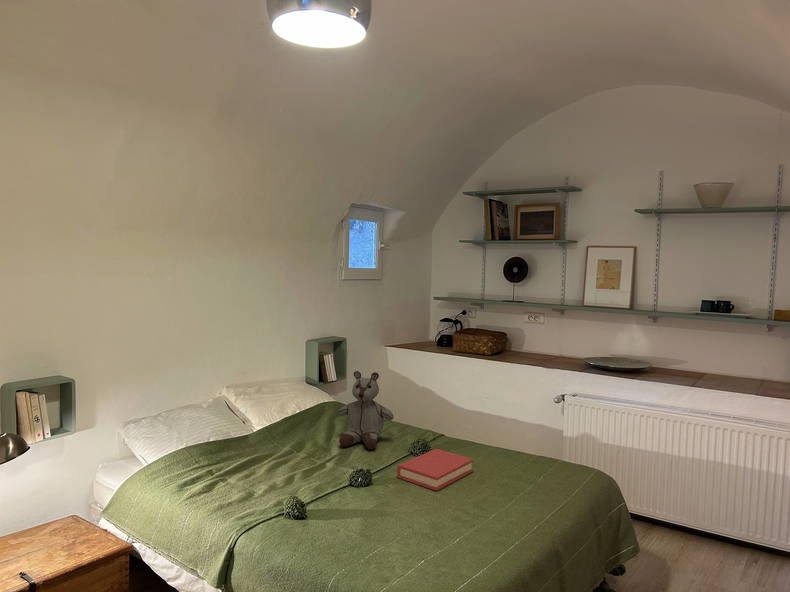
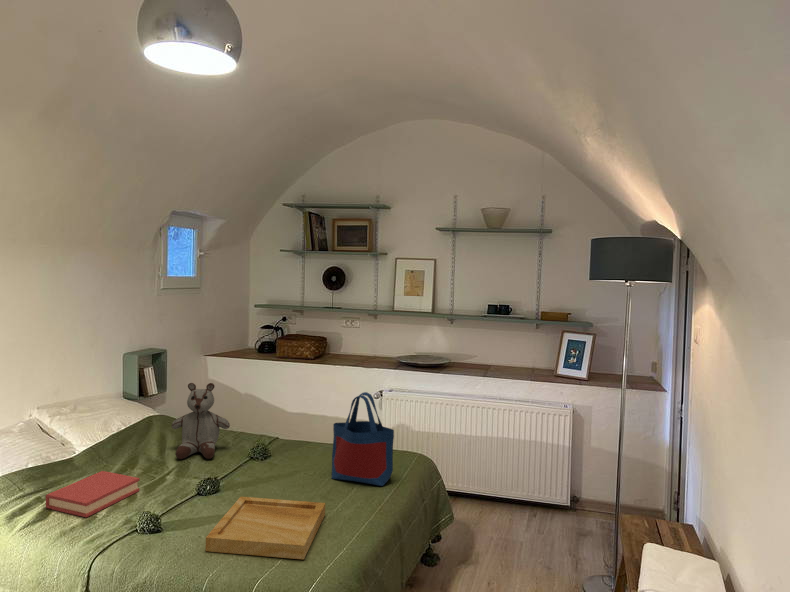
tote bag: none [492,392,564,501] -> present [332,392,394,486]
hardback book: present [397,449,473,491] -> present [46,471,139,517]
tray: none [343,493,477,574] -> present [206,497,325,559]

